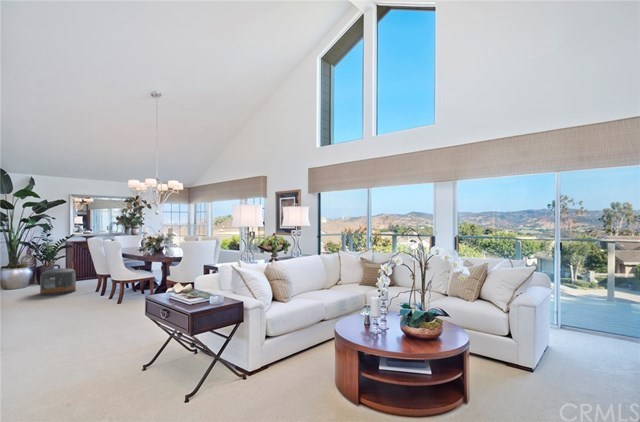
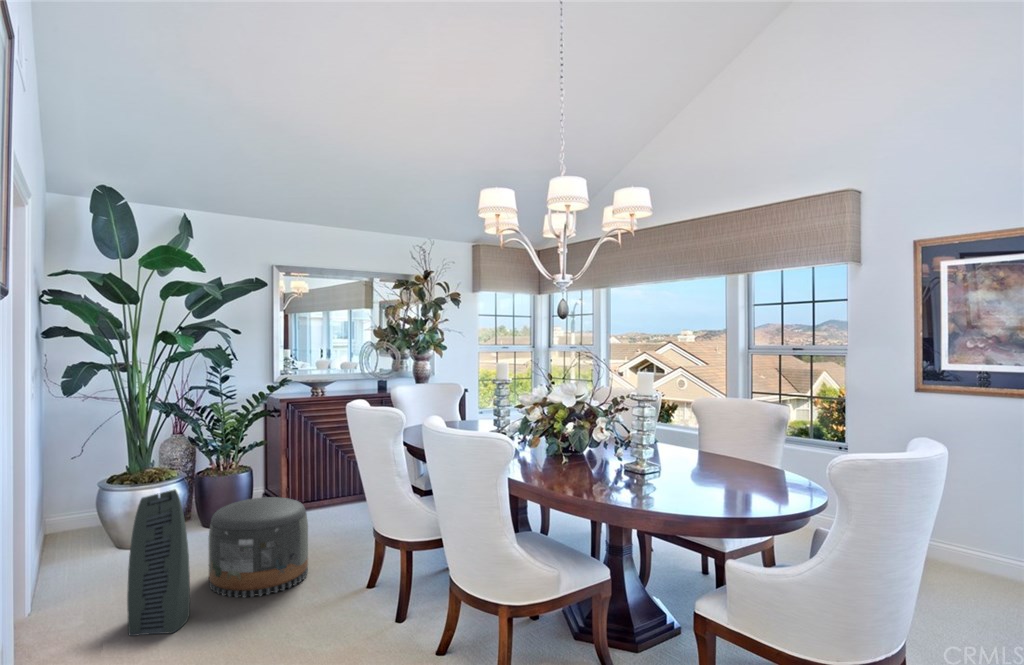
air purifier: none [13,262,33,302] -> present [127,489,190,636]

